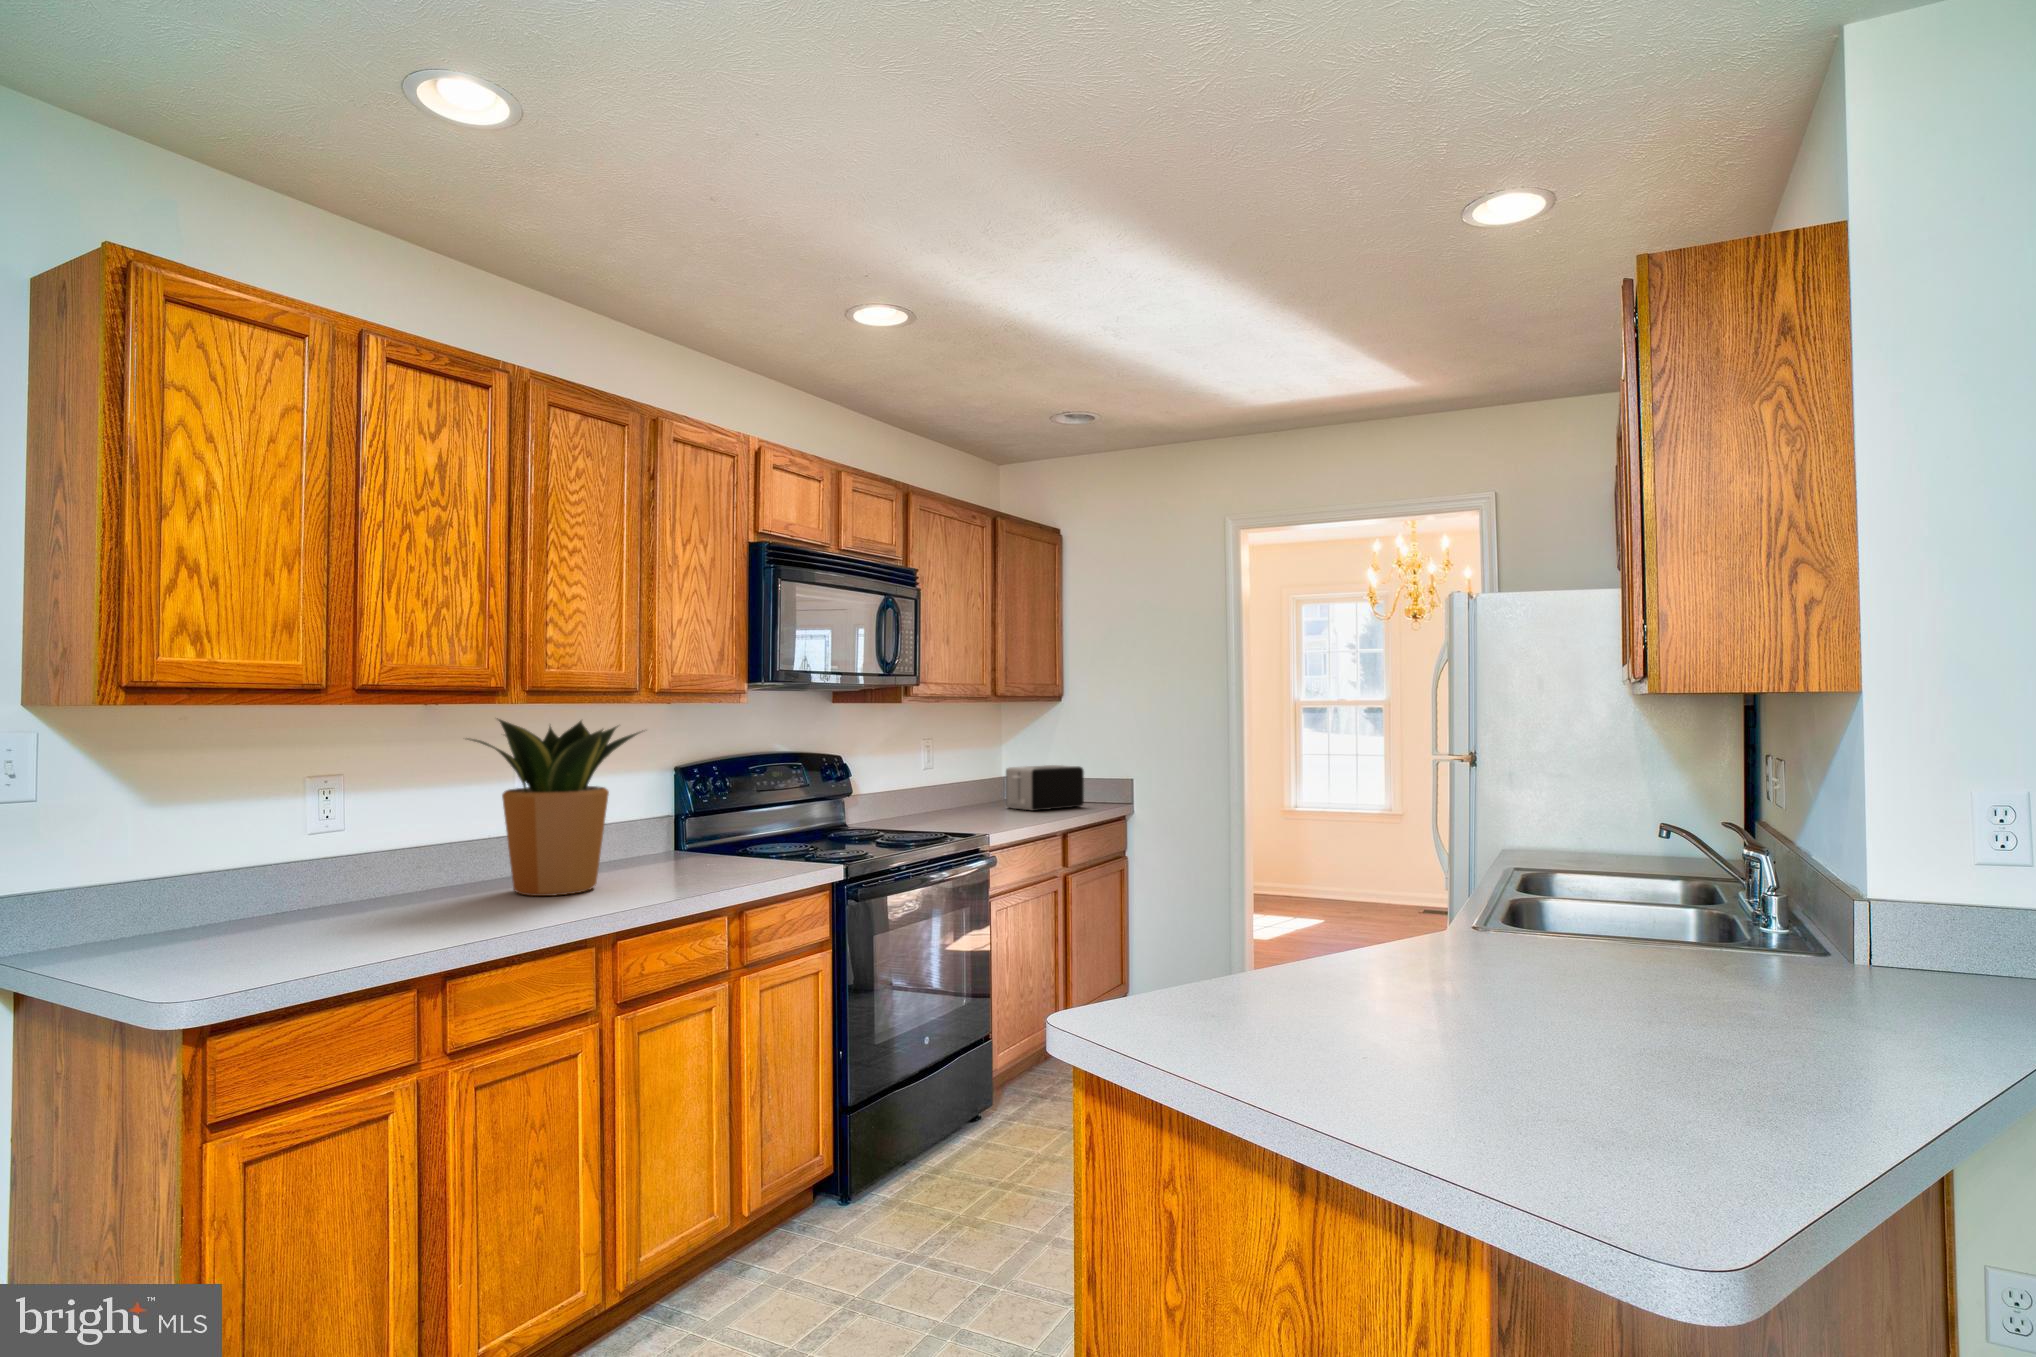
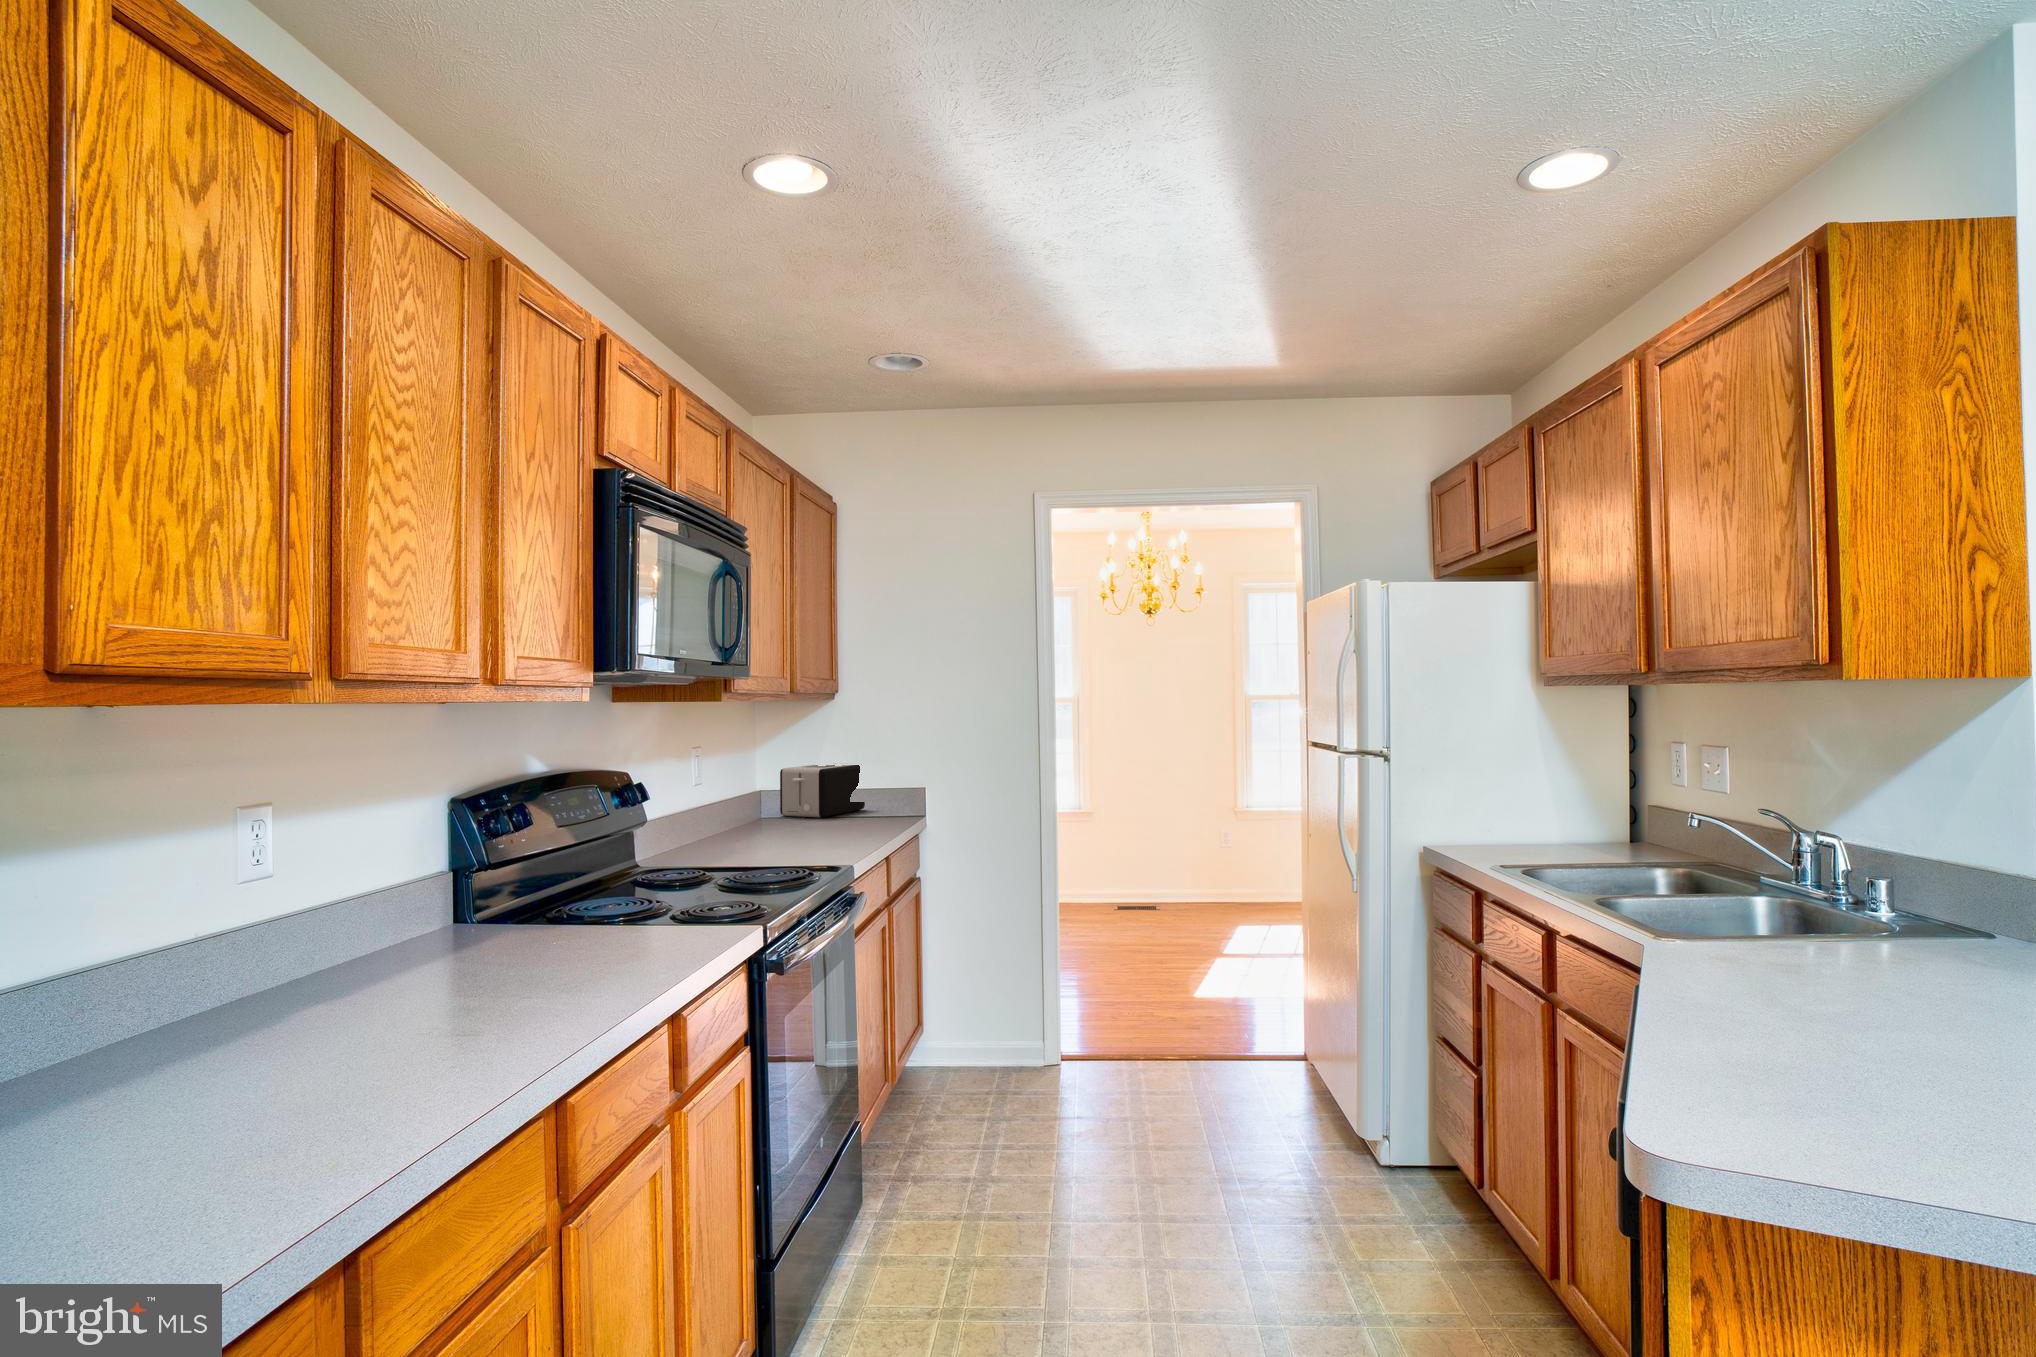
potted plant: present [468,718,641,896] -> none [207,723,506,1026]

